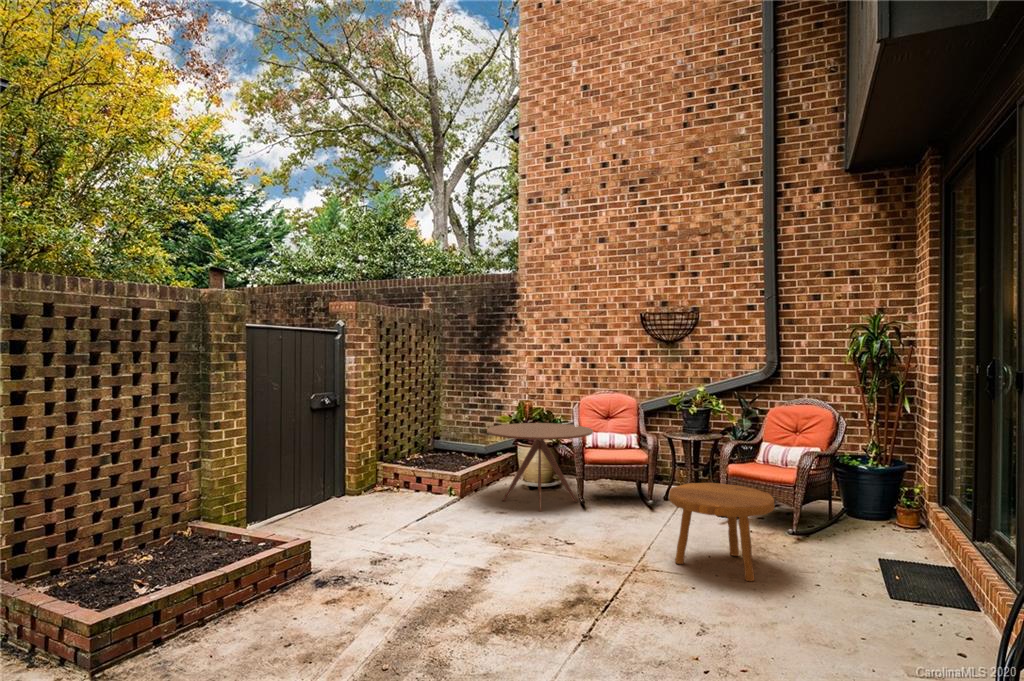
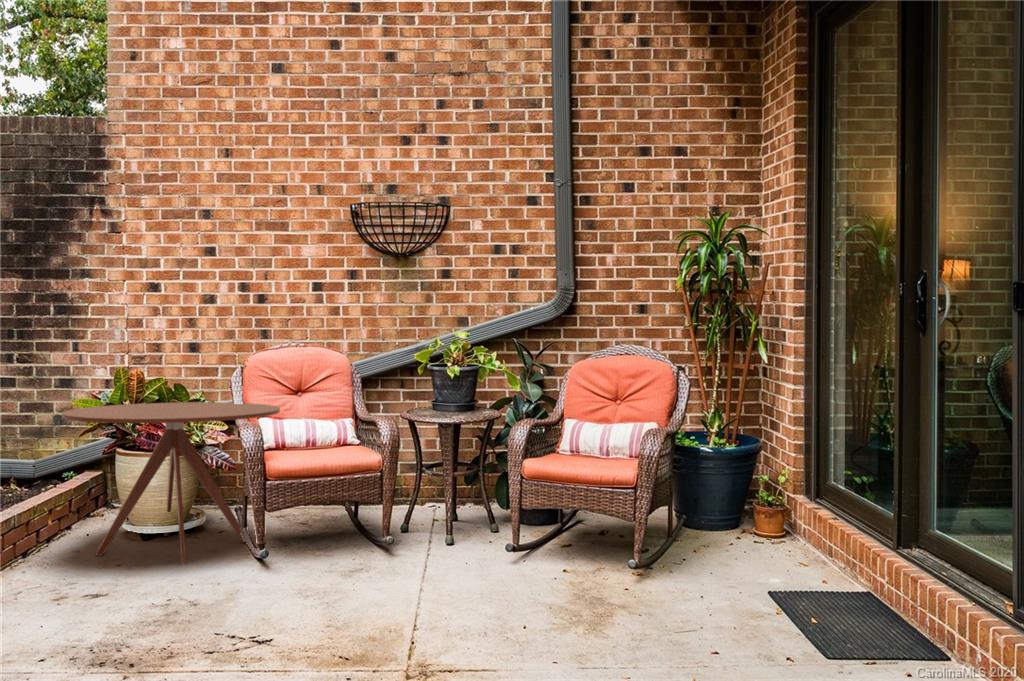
footstool: present [669,483,775,582] -> none [458,470,630,619]

